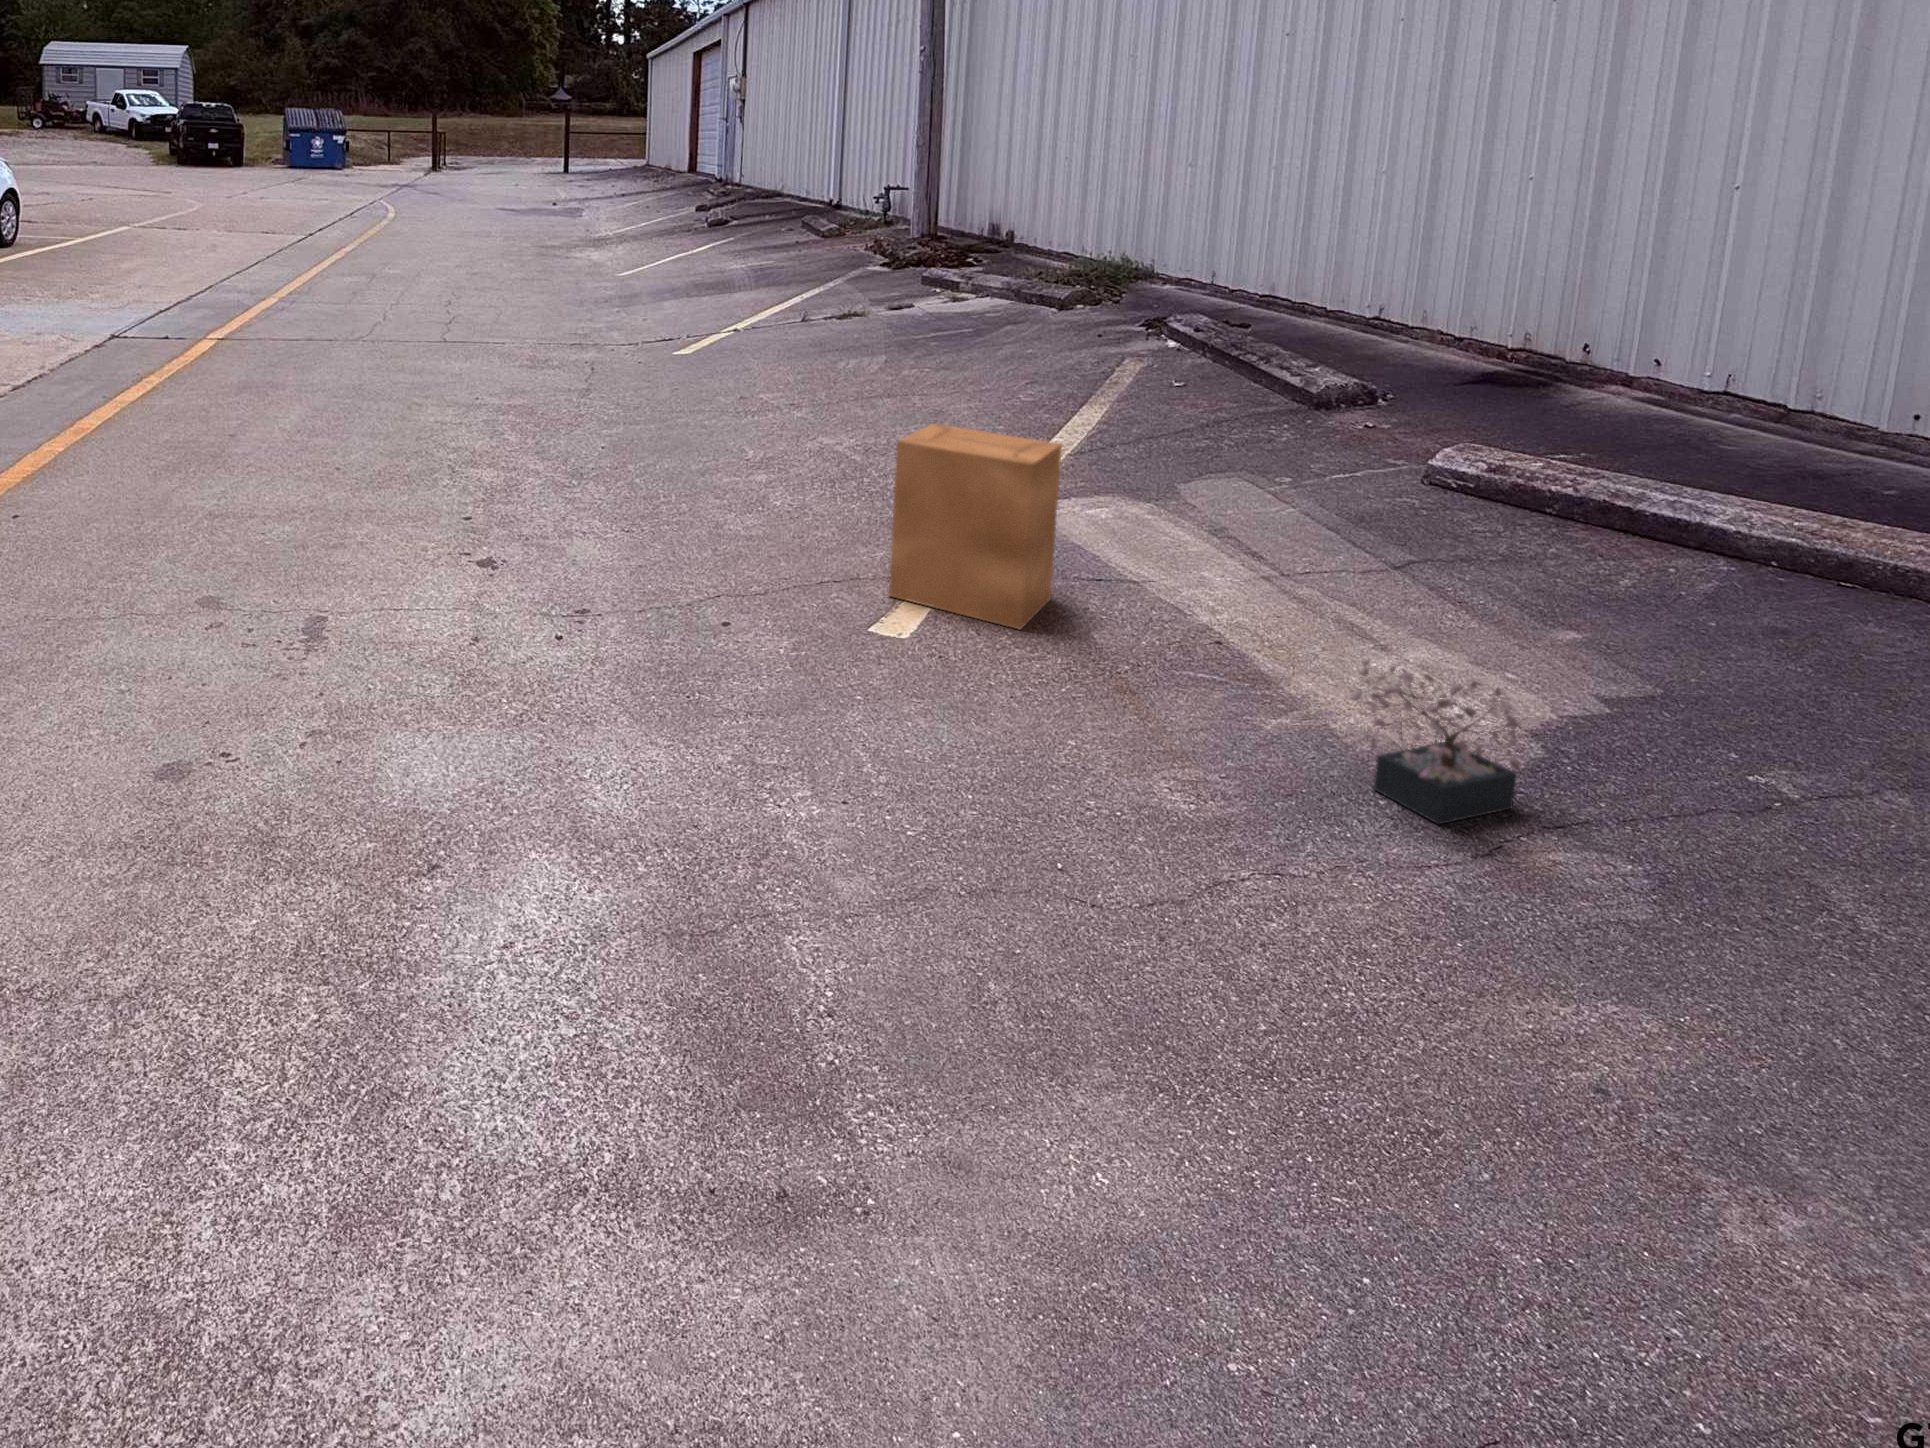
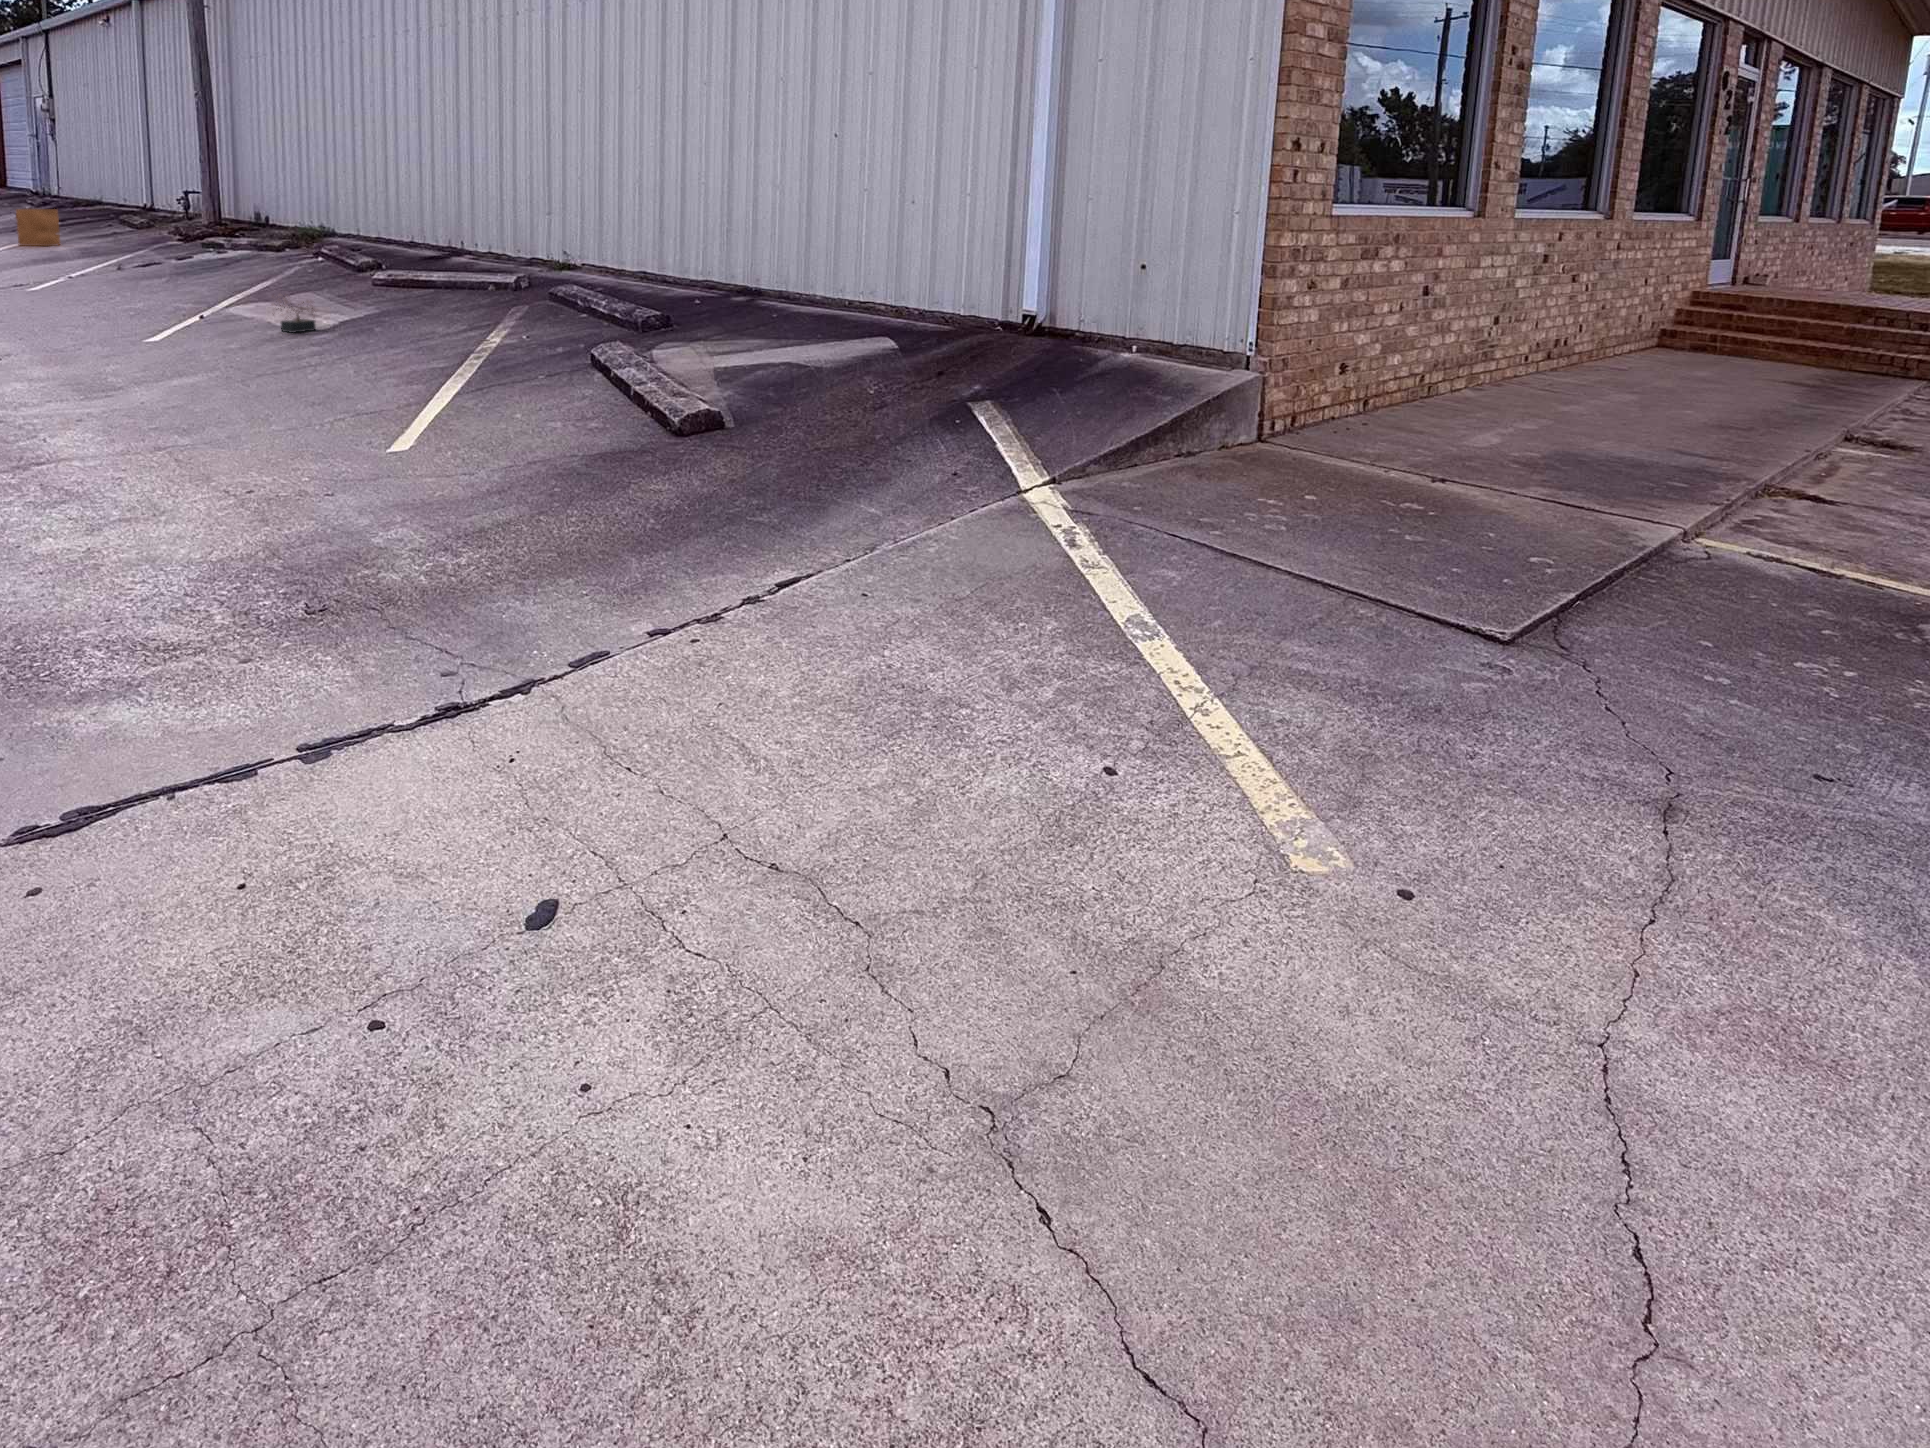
cardboard box: present [889,424,1062,629] -> present [16,209,61,246]

